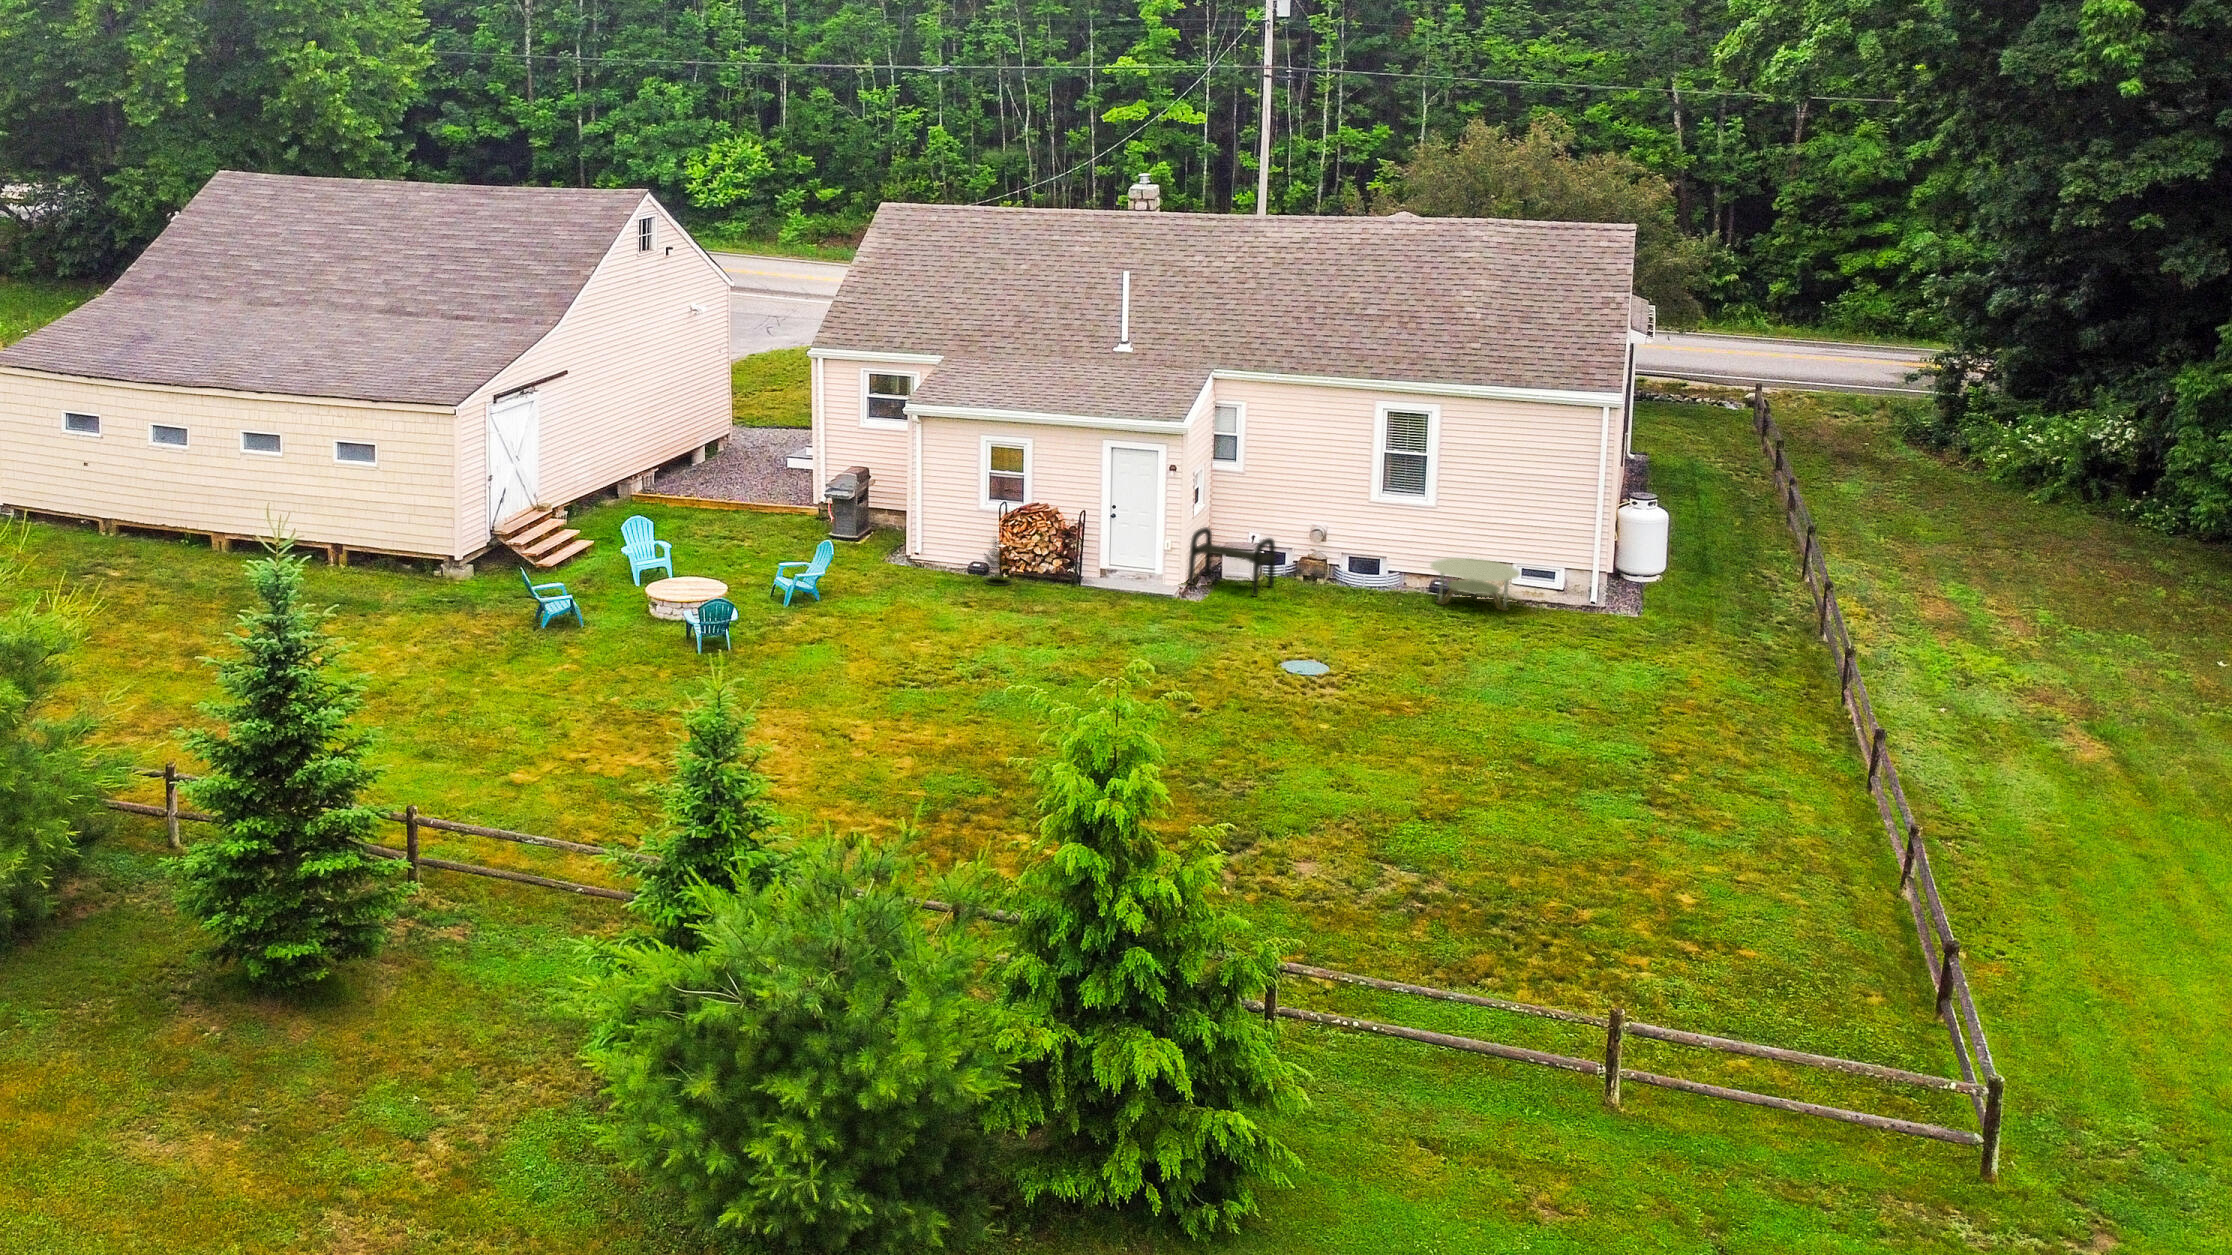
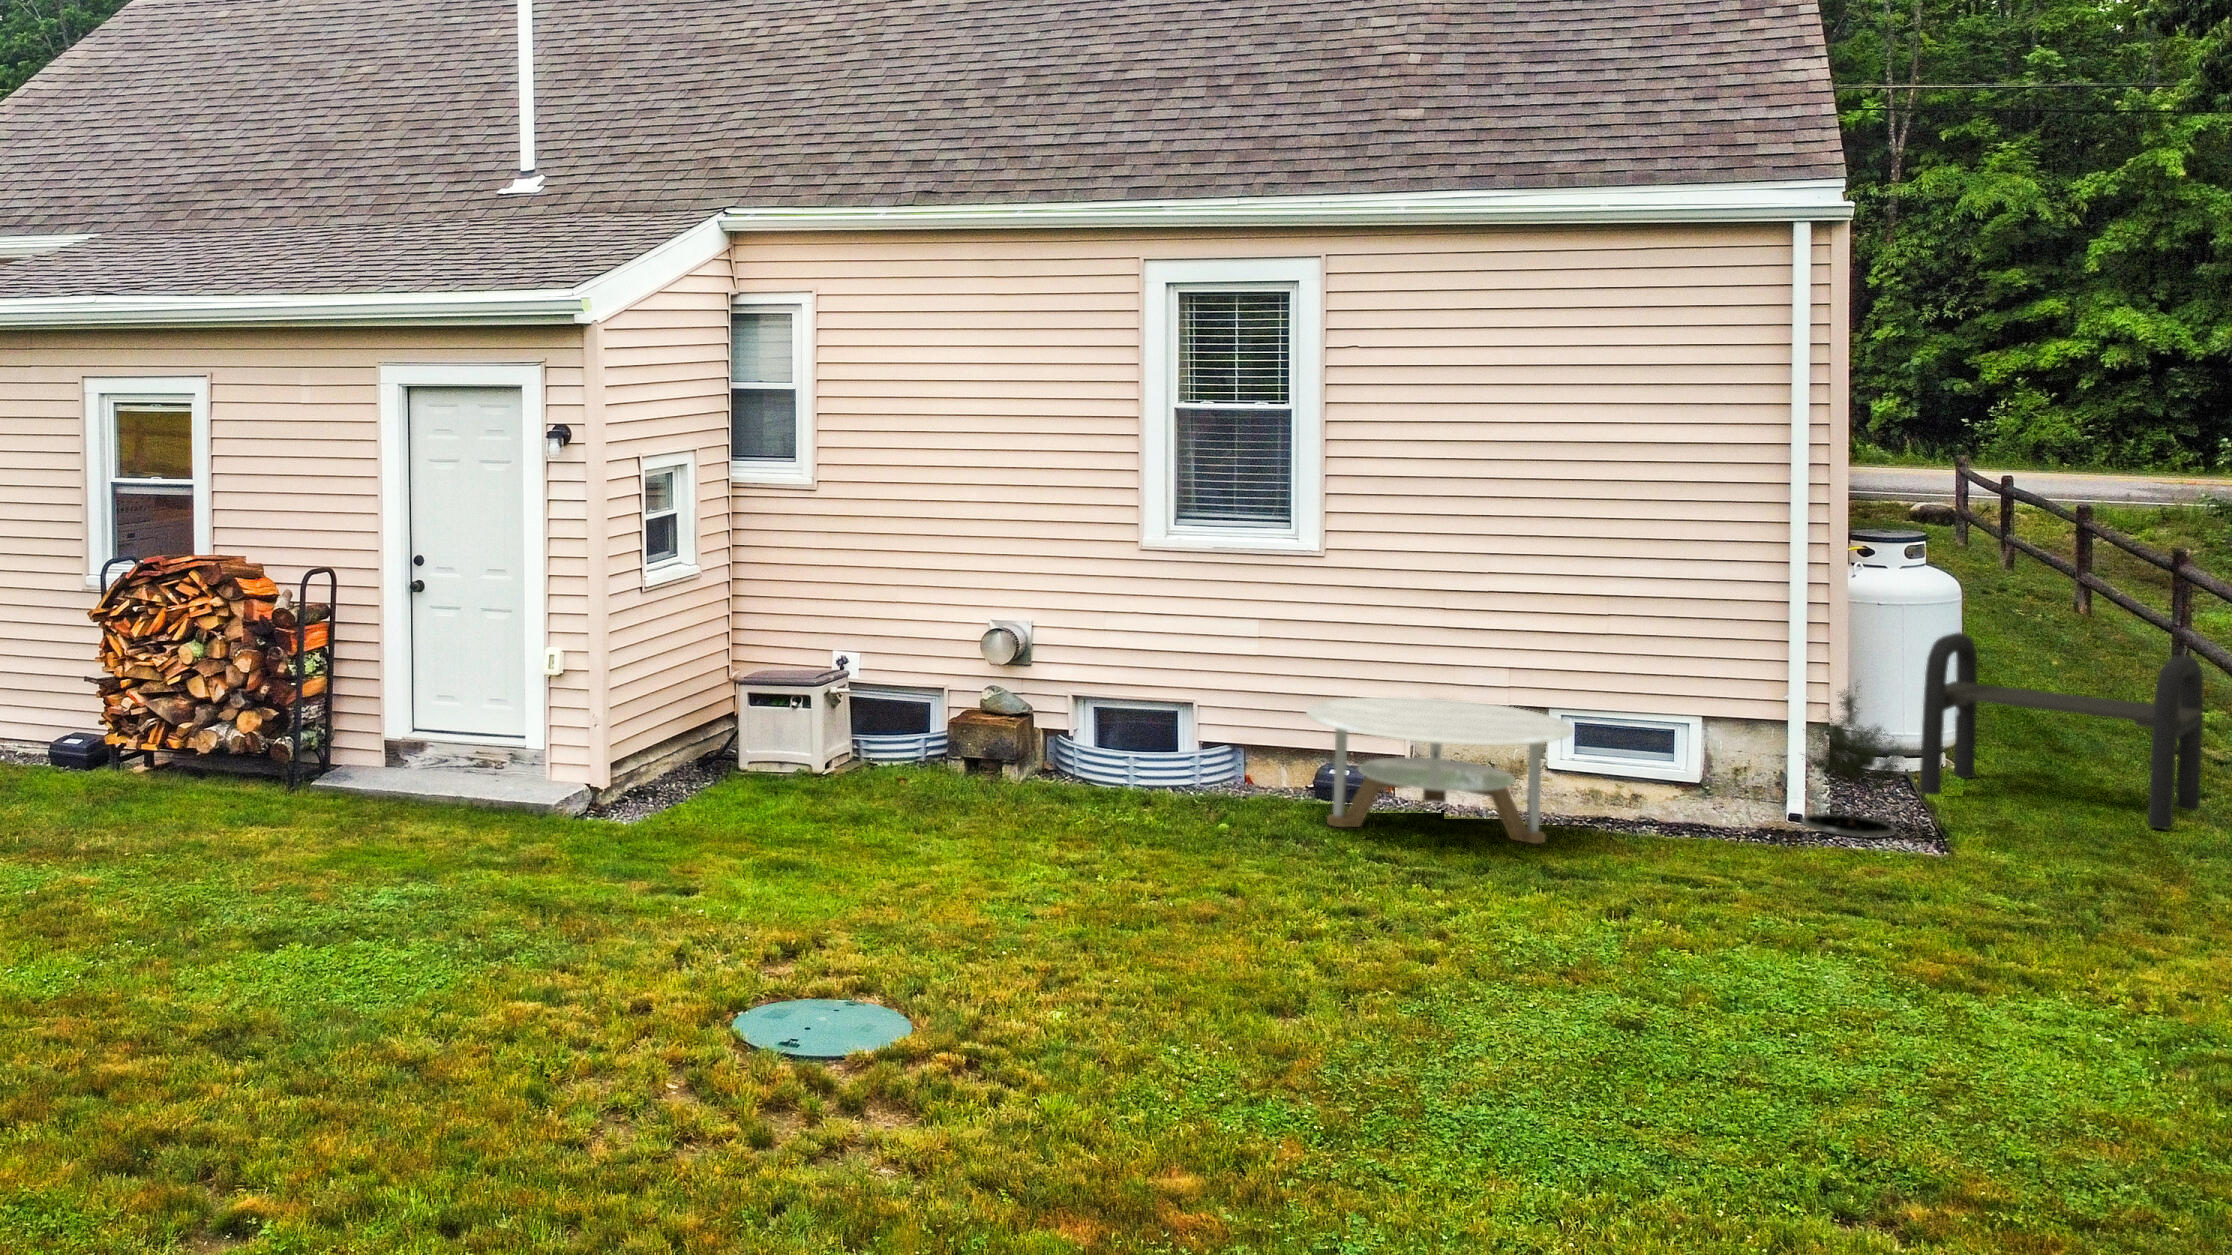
bench: present [1188,527,1275,596] -> present [1919,633,2203,830]
potted tree: present [984,541,1014,586] -> present [1802,682,1908,838]

